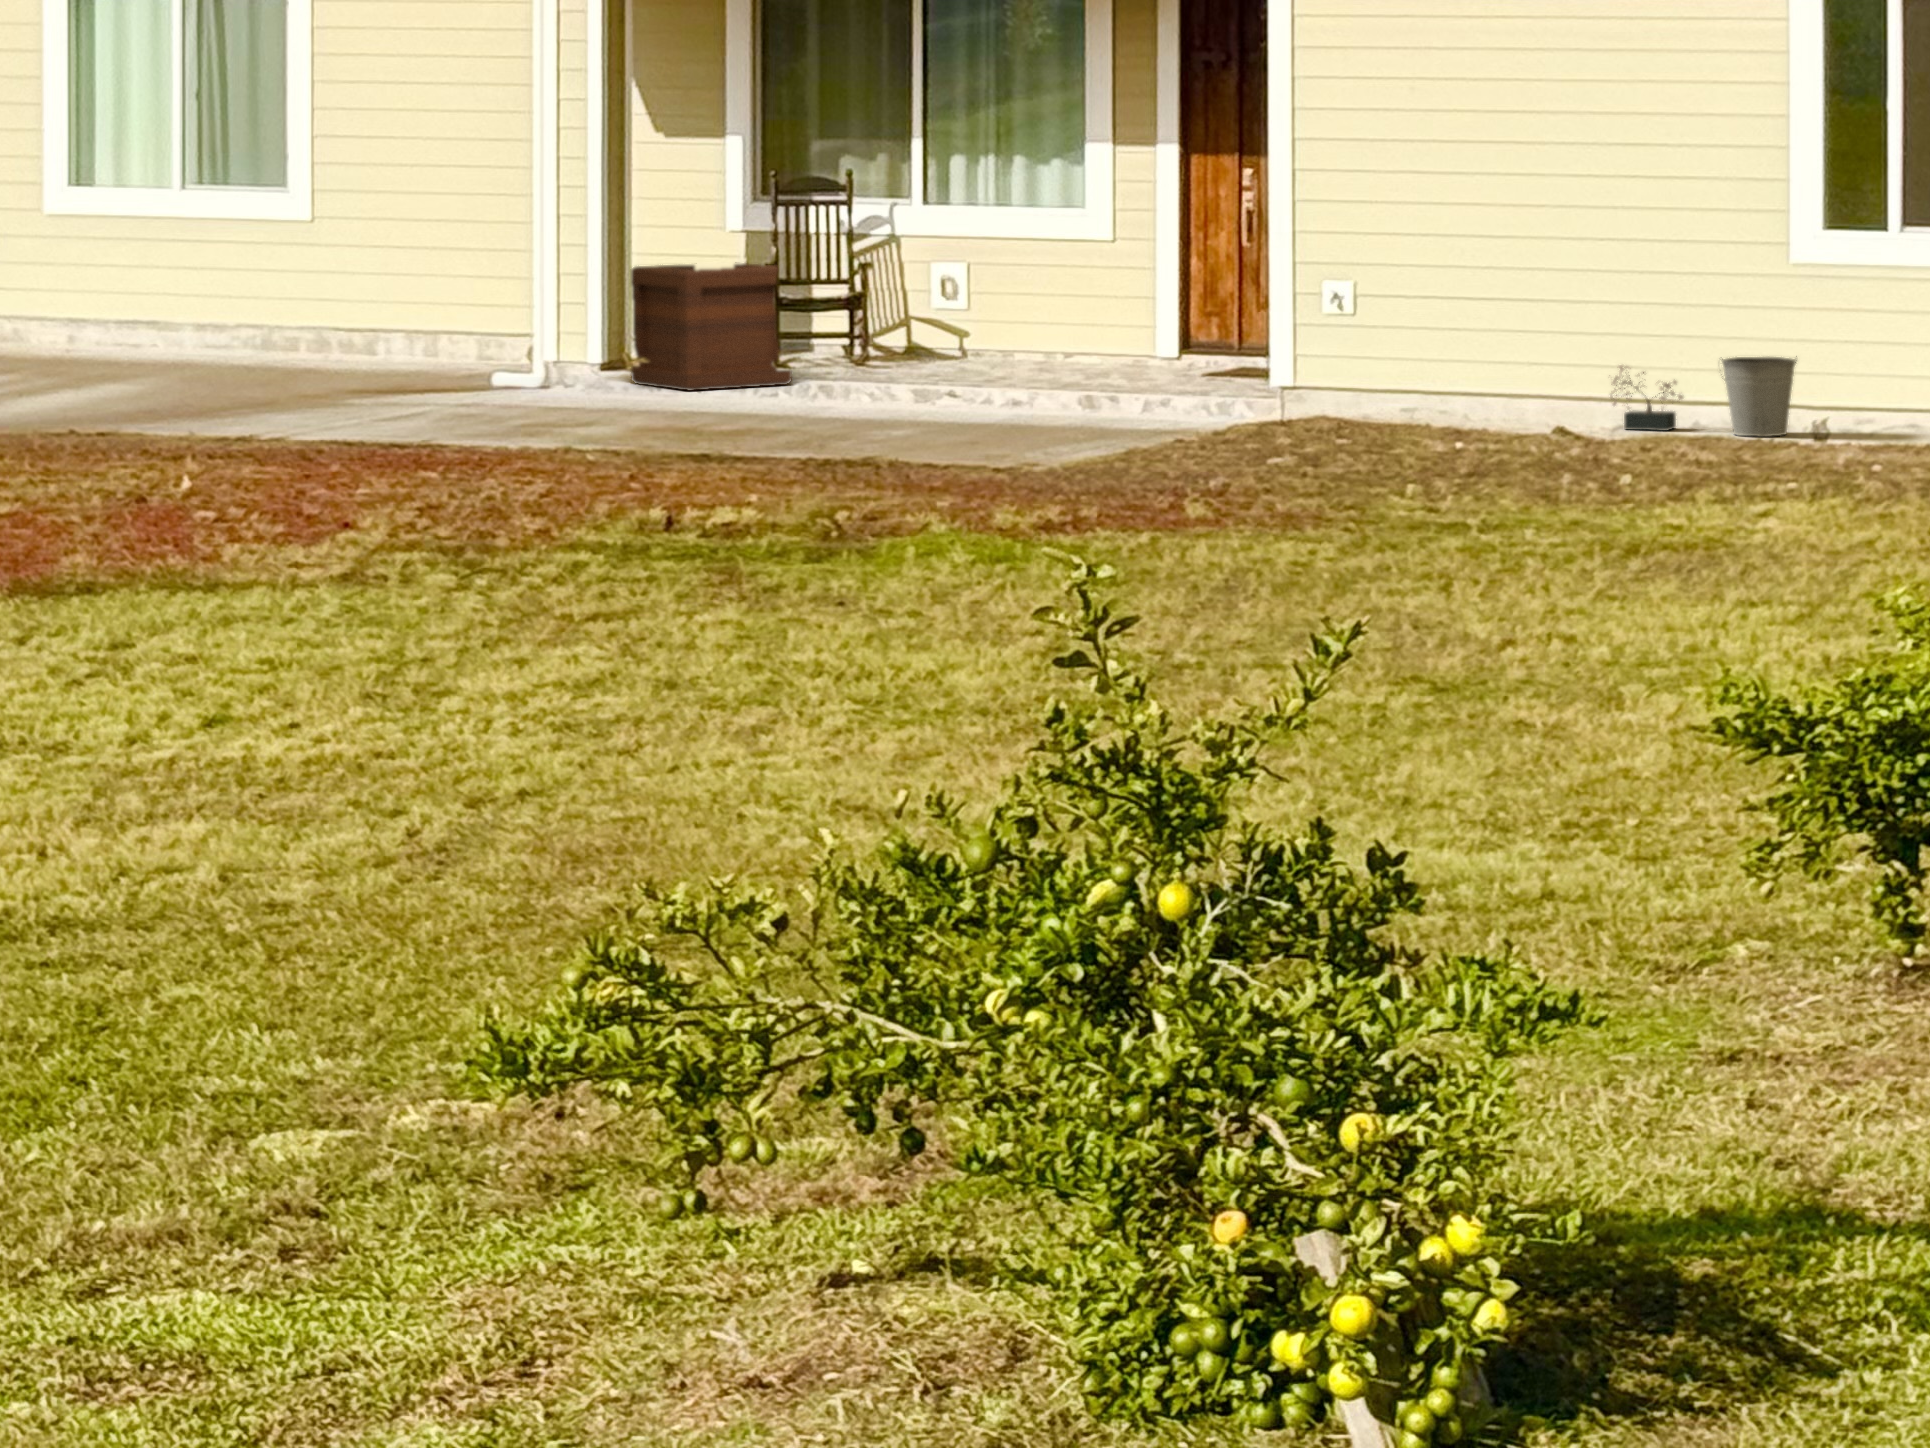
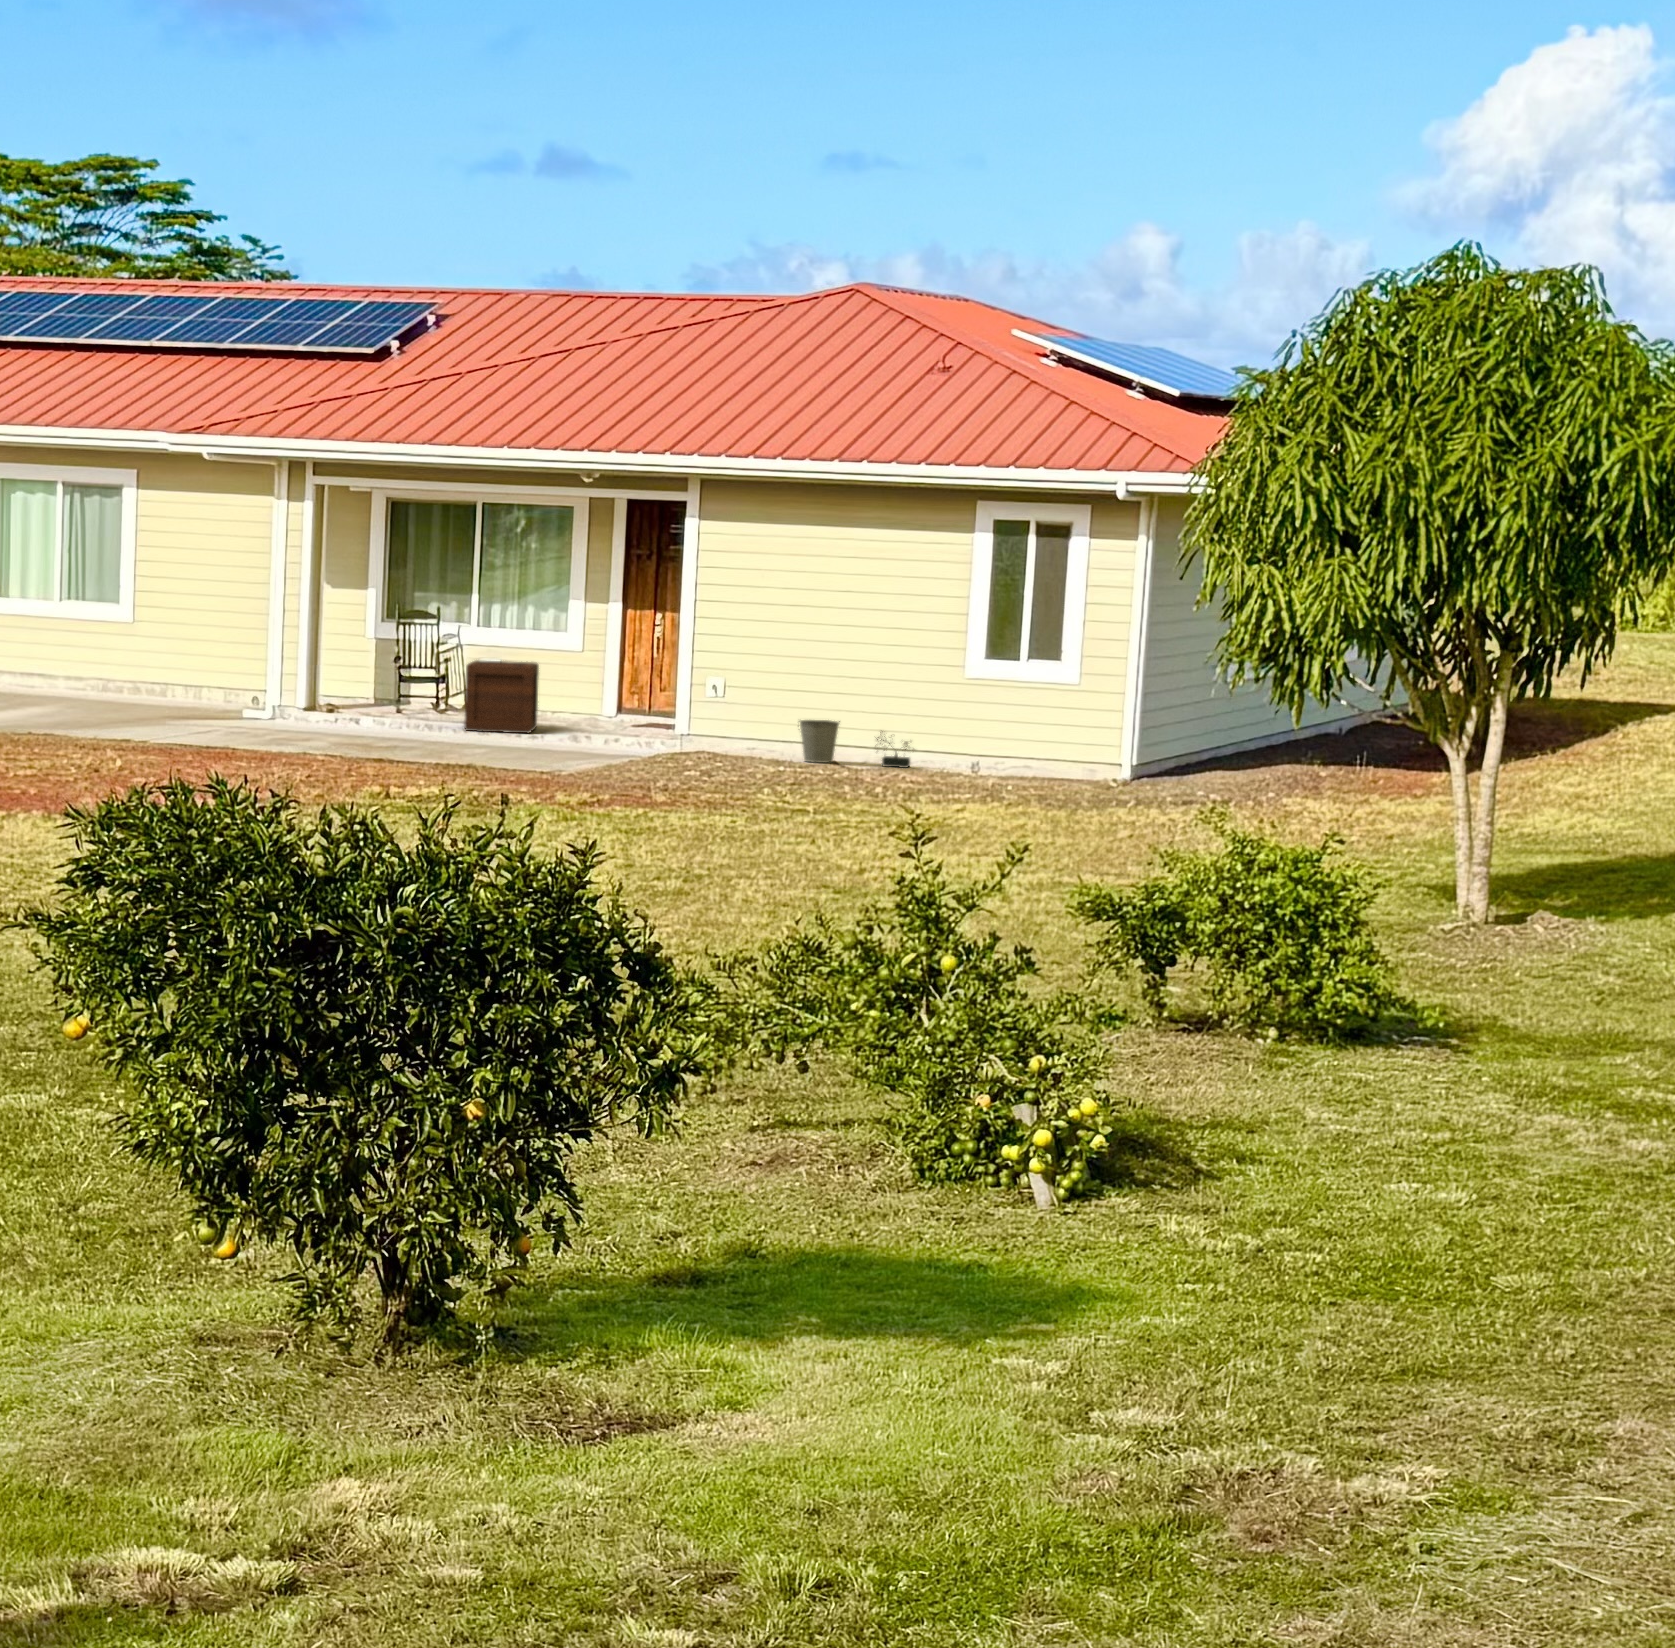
wooden crate: present [631,263,792,391] -> present [464,660,539,733]
bucket: present [1722,356,1797,437] -> present [799,720,840,763]

